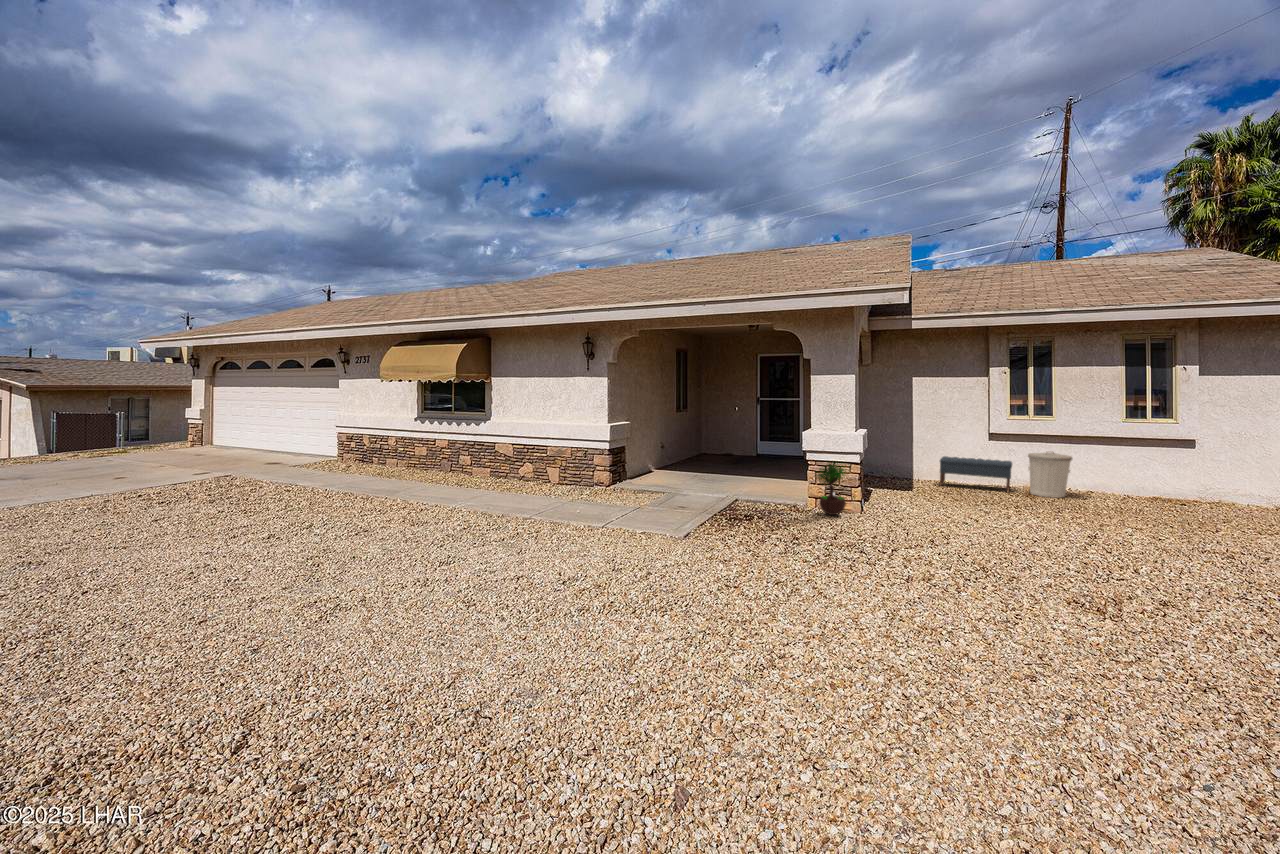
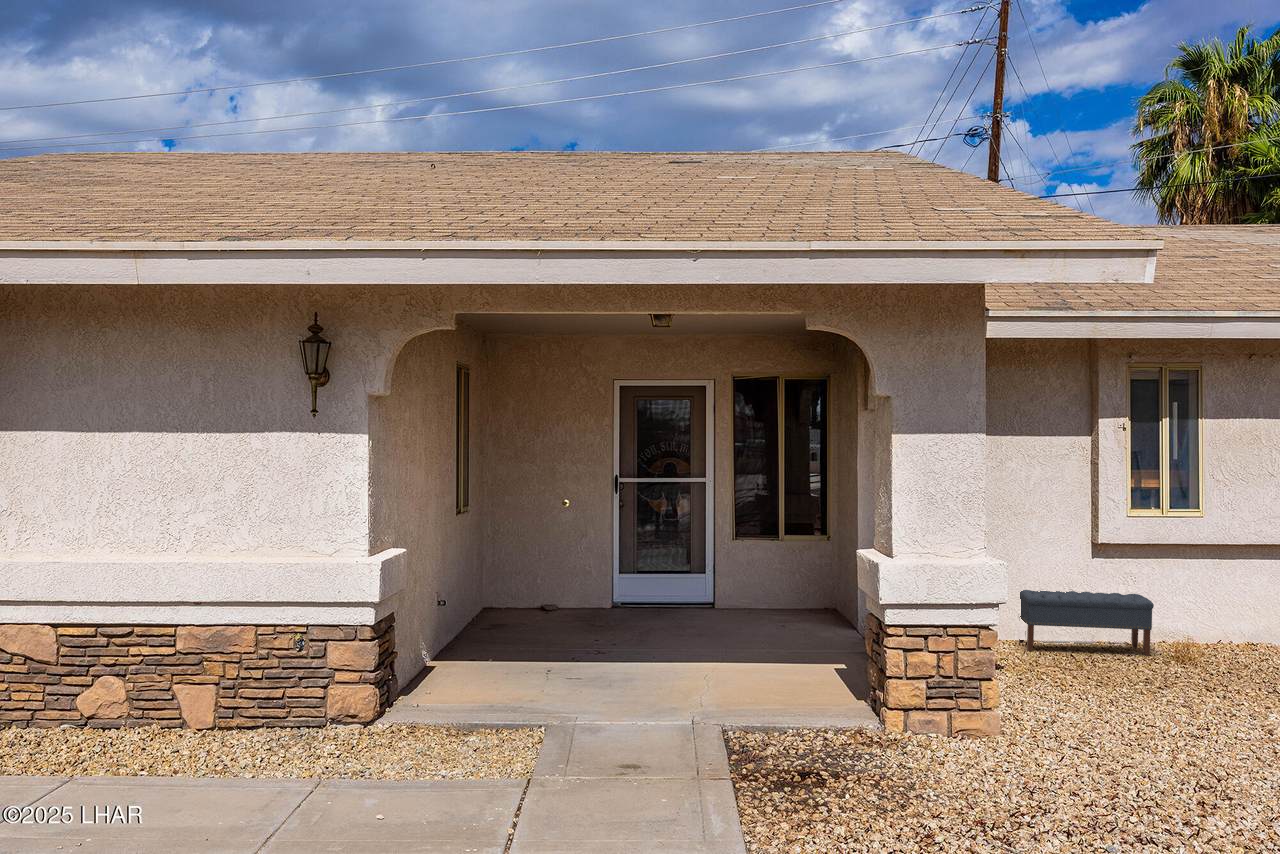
trash can: present [1028,452,1072,498] -> none [1171,574,1246,661]
potted tree: present [815,462,846,515] -> none [935,625,1012,753]

